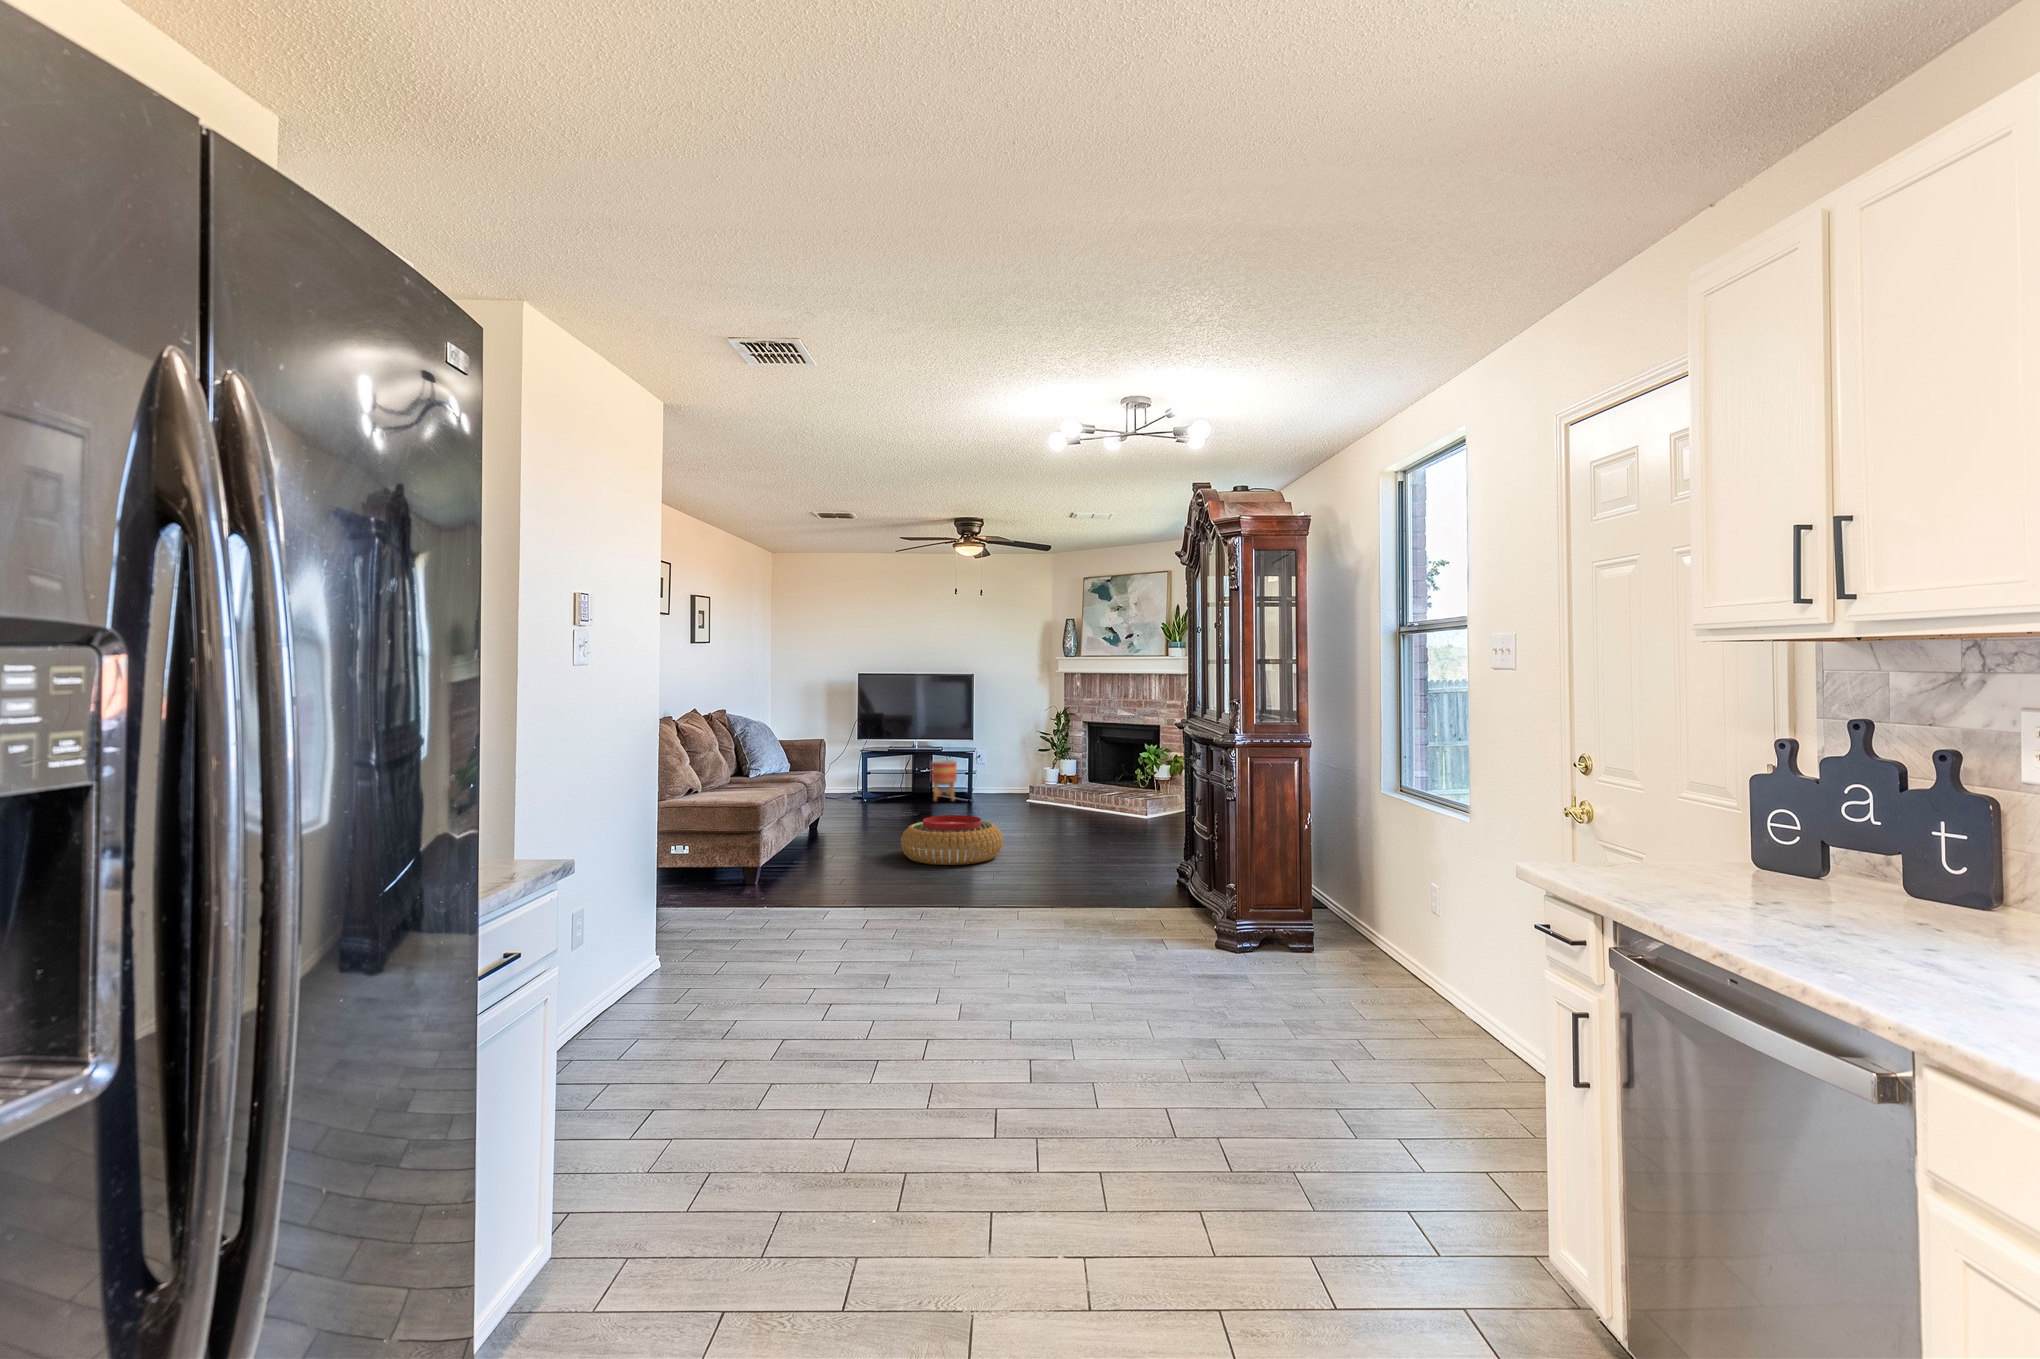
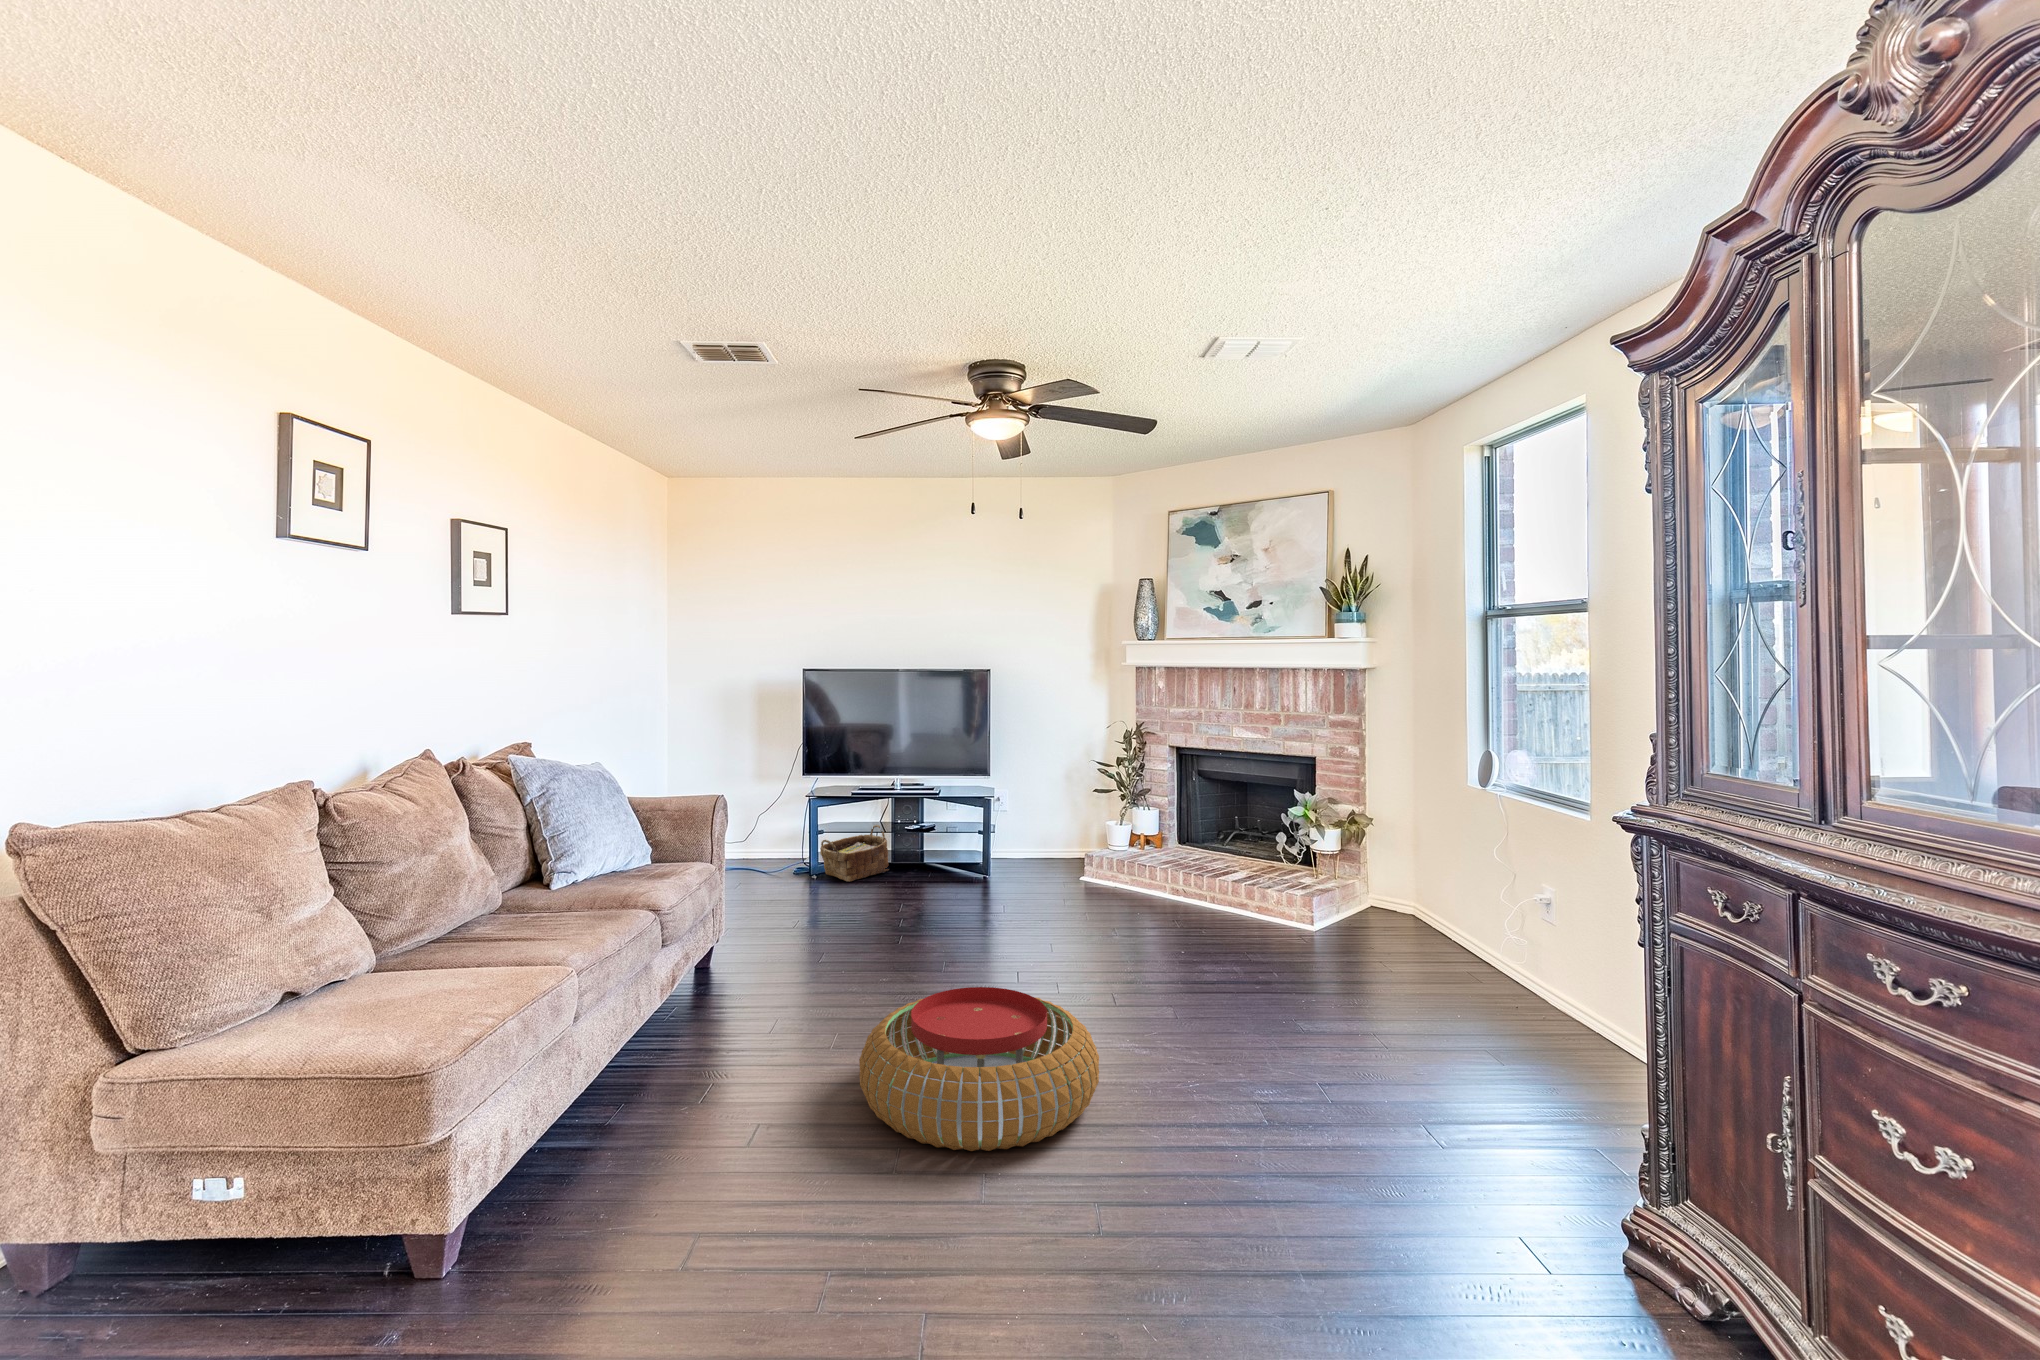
planter: present [931,760,957,801] -> none [921,808,964,878]
woven basket: none [868,770,910,803] -> present [820,825,889,882]

